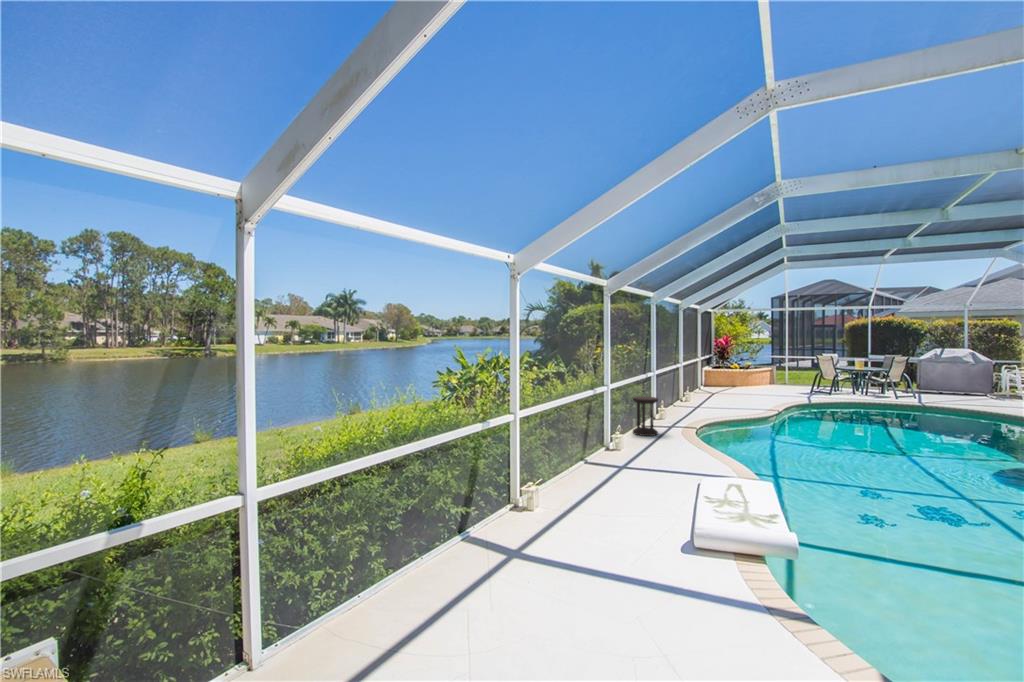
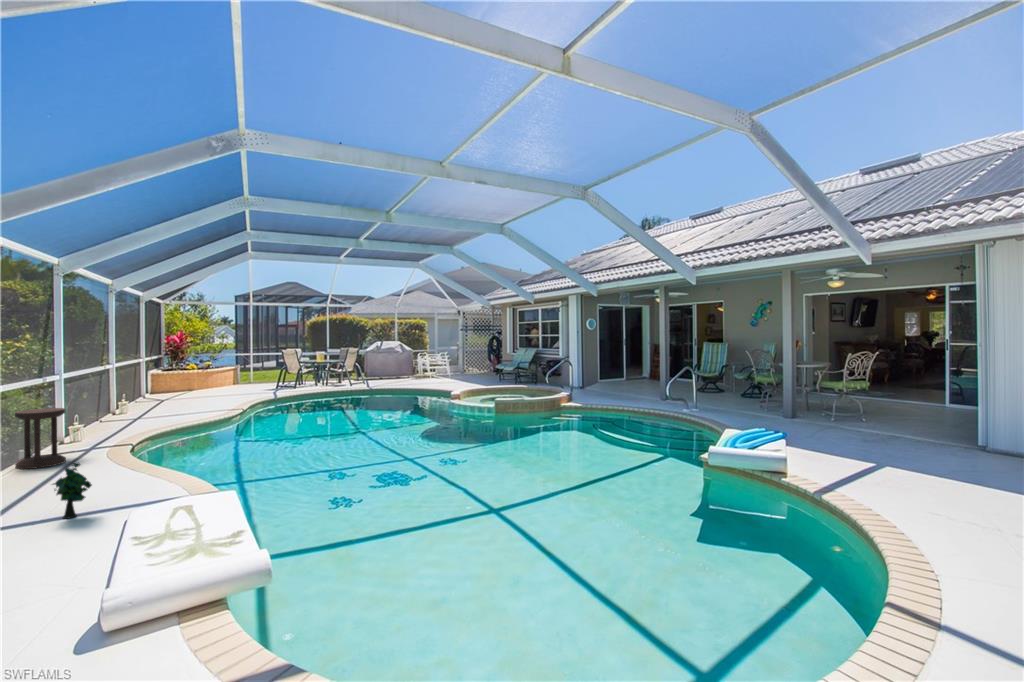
decorative plant: none [657,439,678,474] -> present [53,463,92,519]

